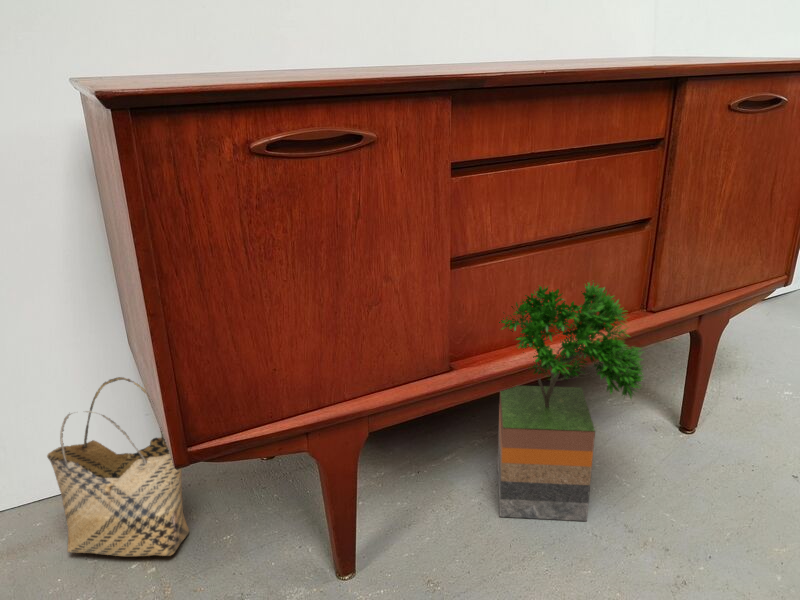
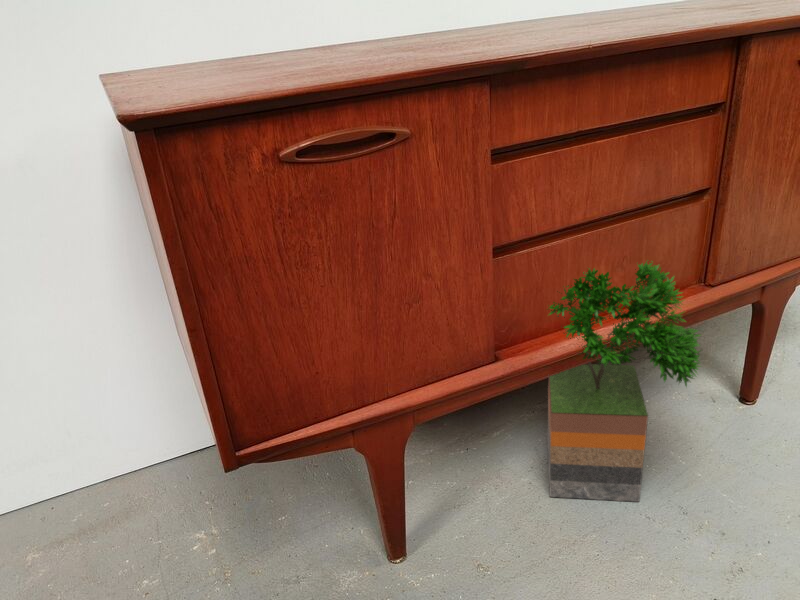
woven basket: present [47,377,189,556] -> none [108,369,246,538]

